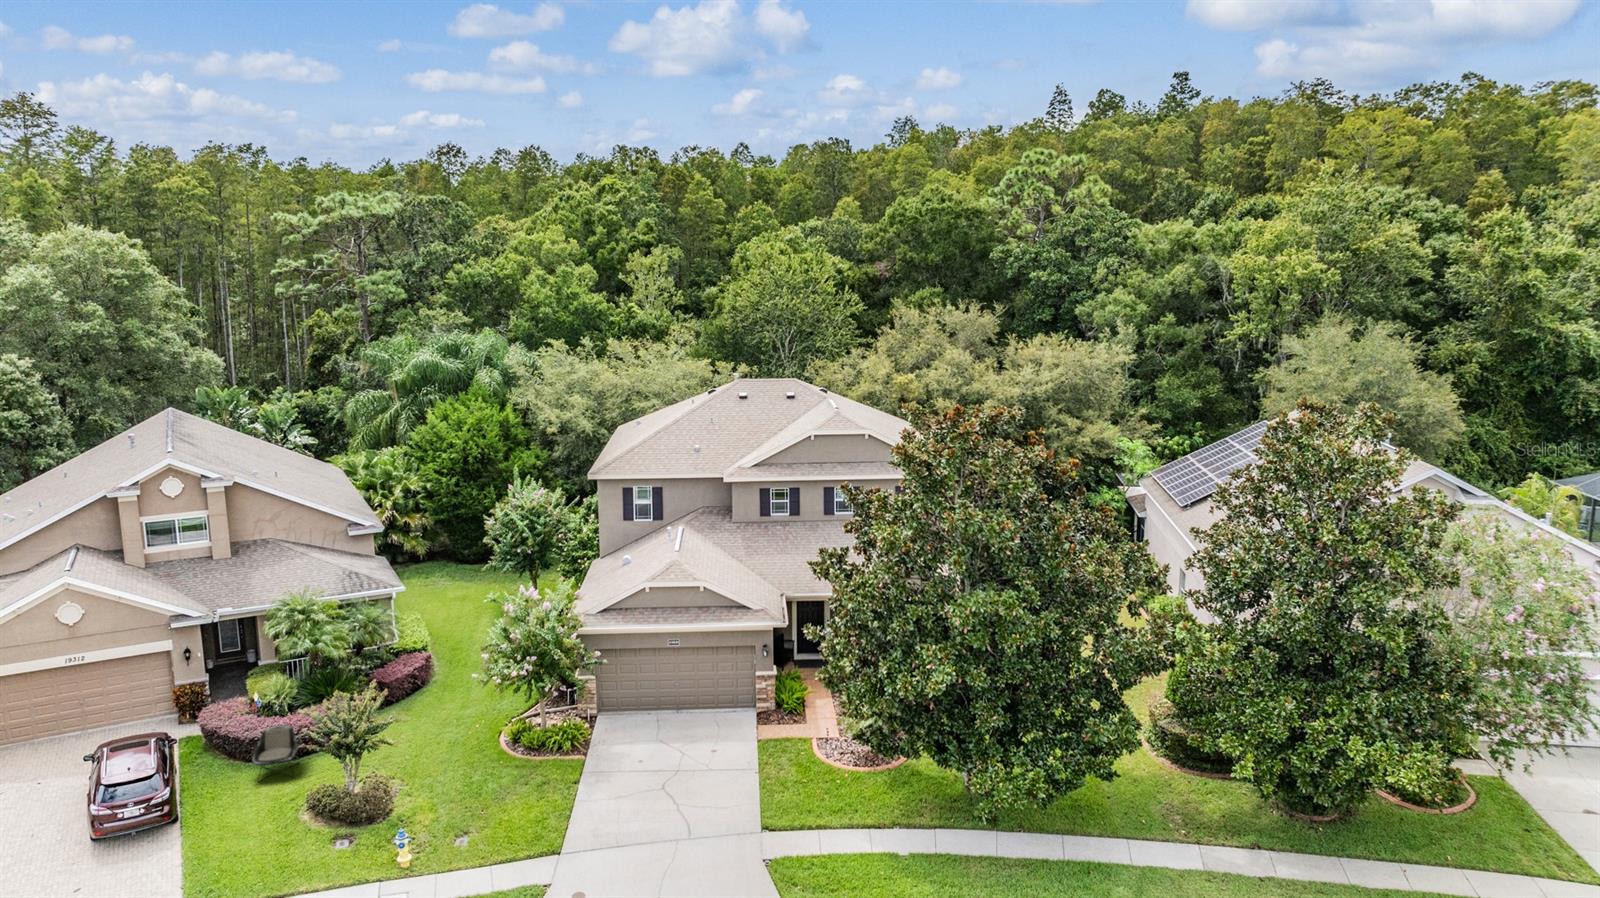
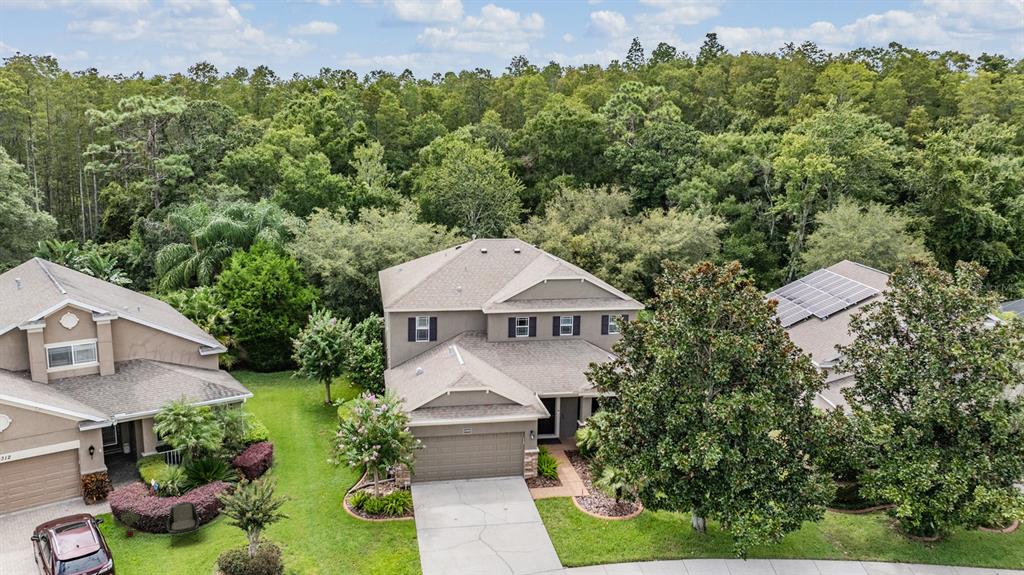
potted tree: none [202,730,227,768] -> present [121,509,140,537]

